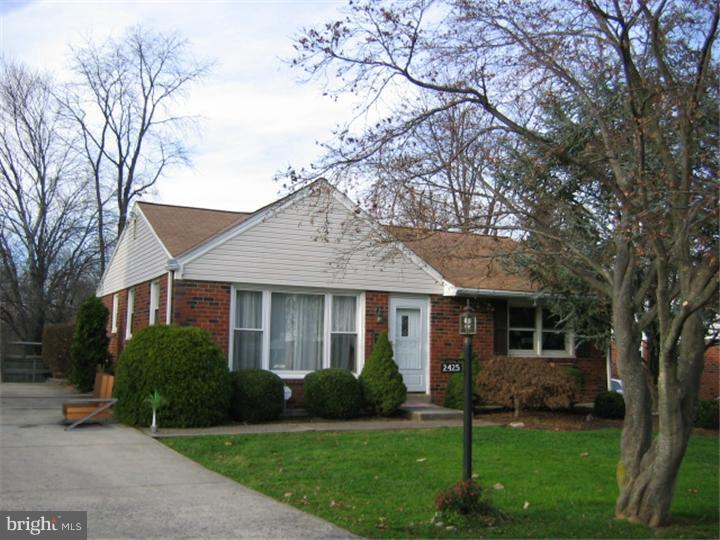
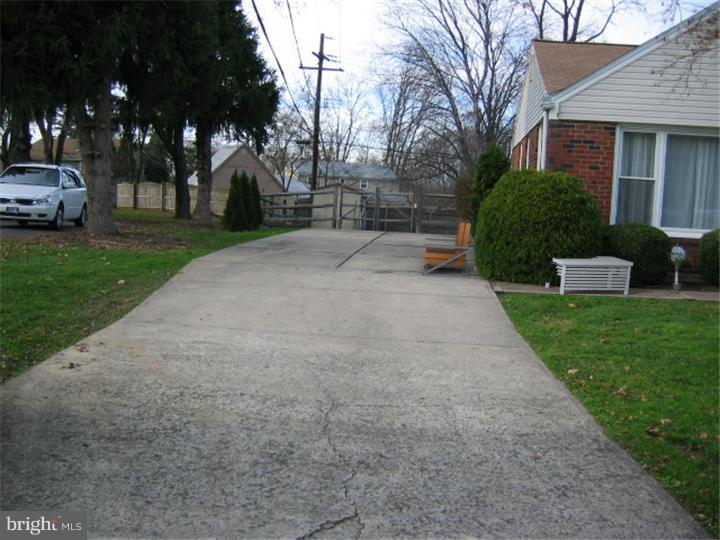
potted plant: present [149,393,161,433] -> present [673,252,686,291]
storage bench: none [188,398,262,434] -> present [546,256,633,295]

